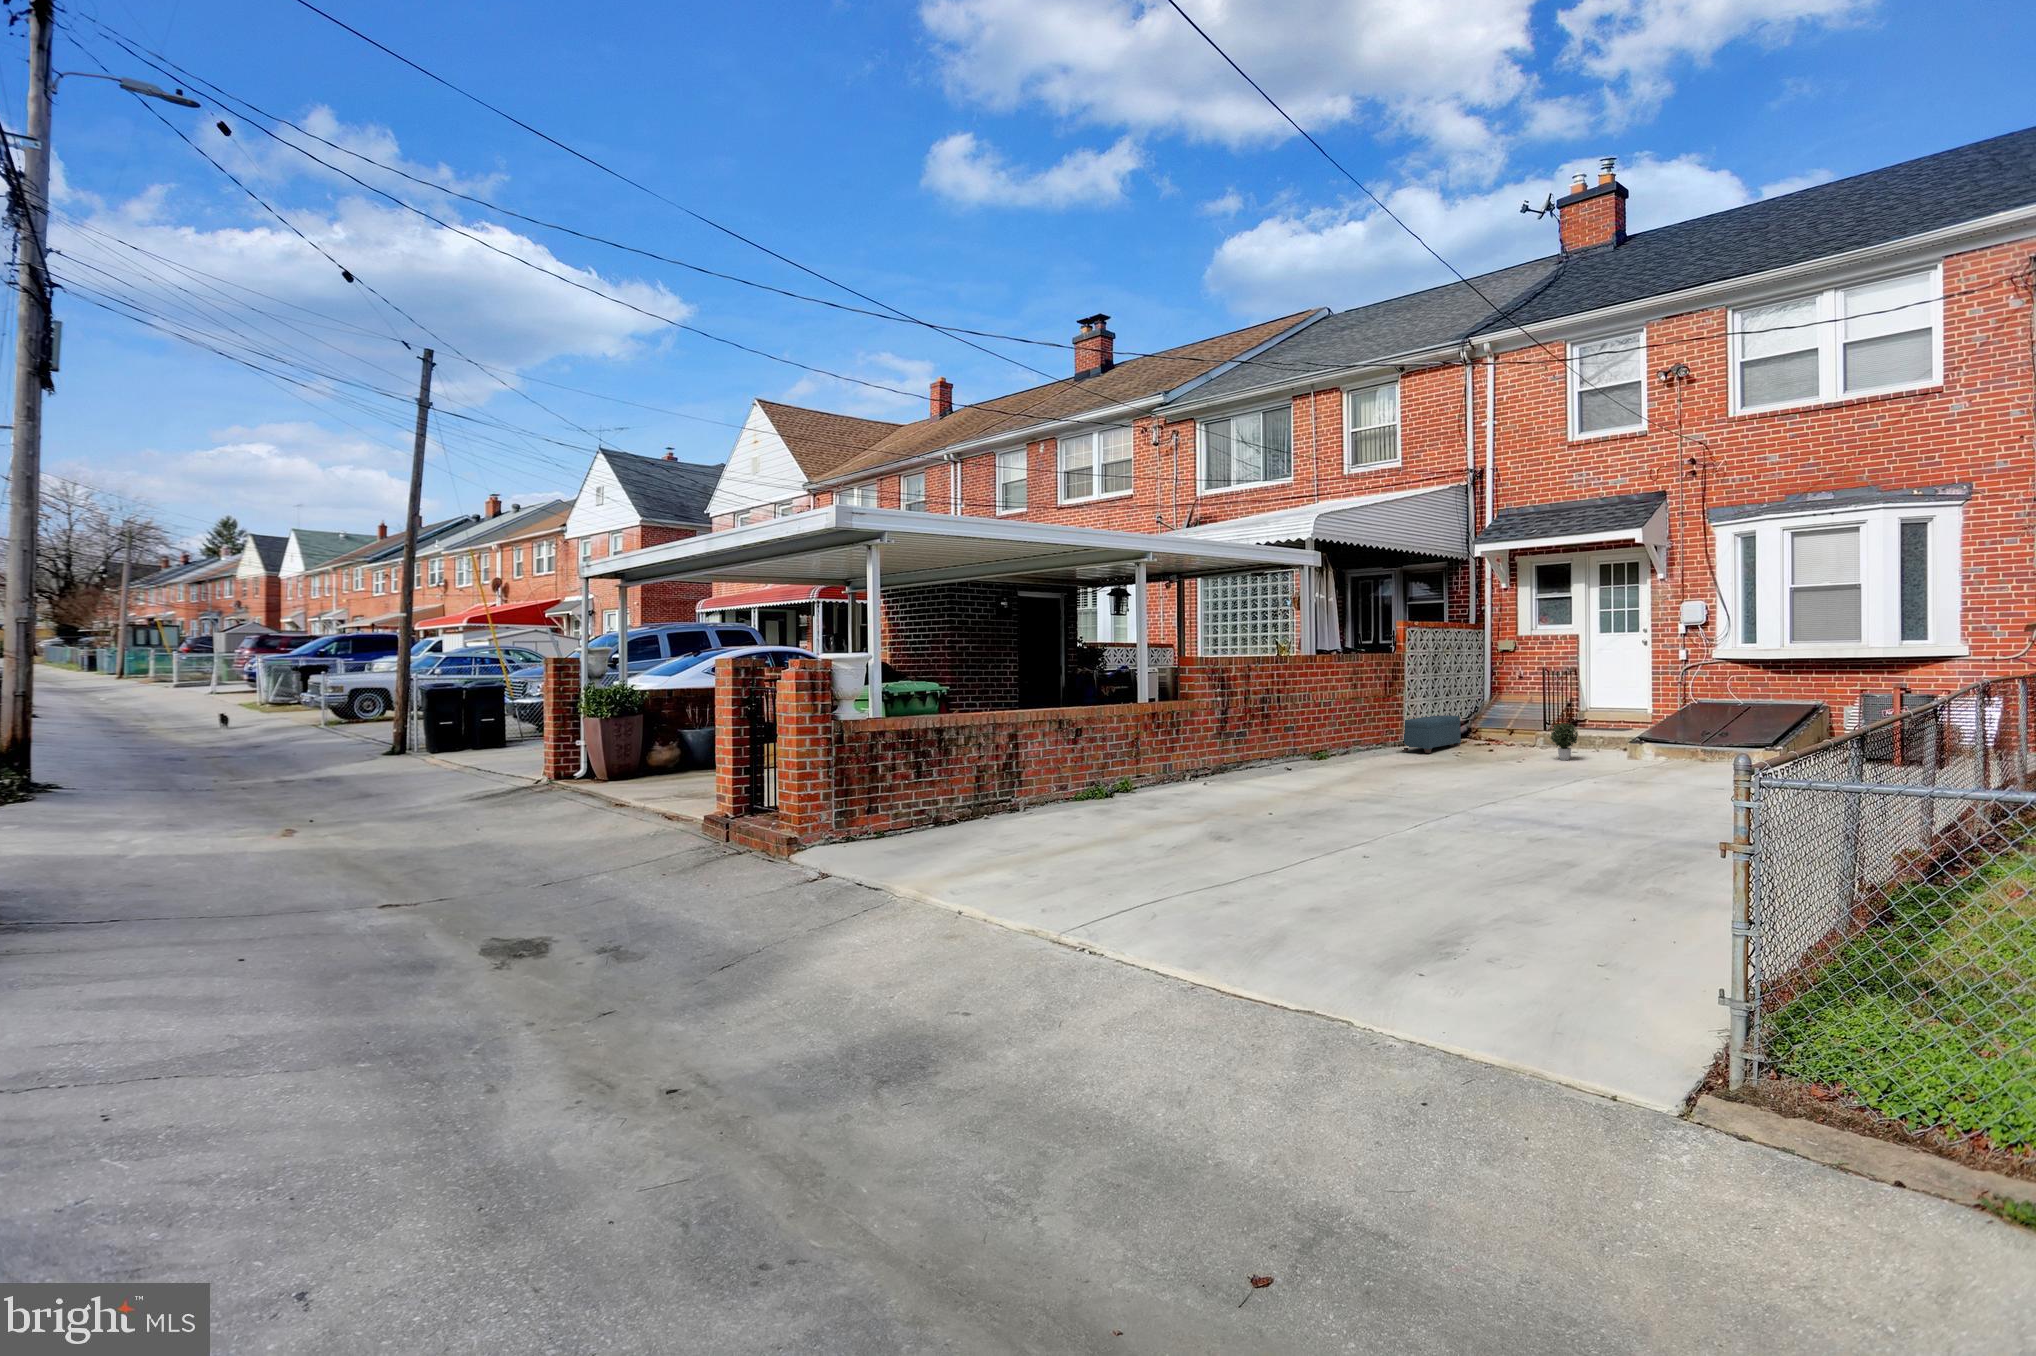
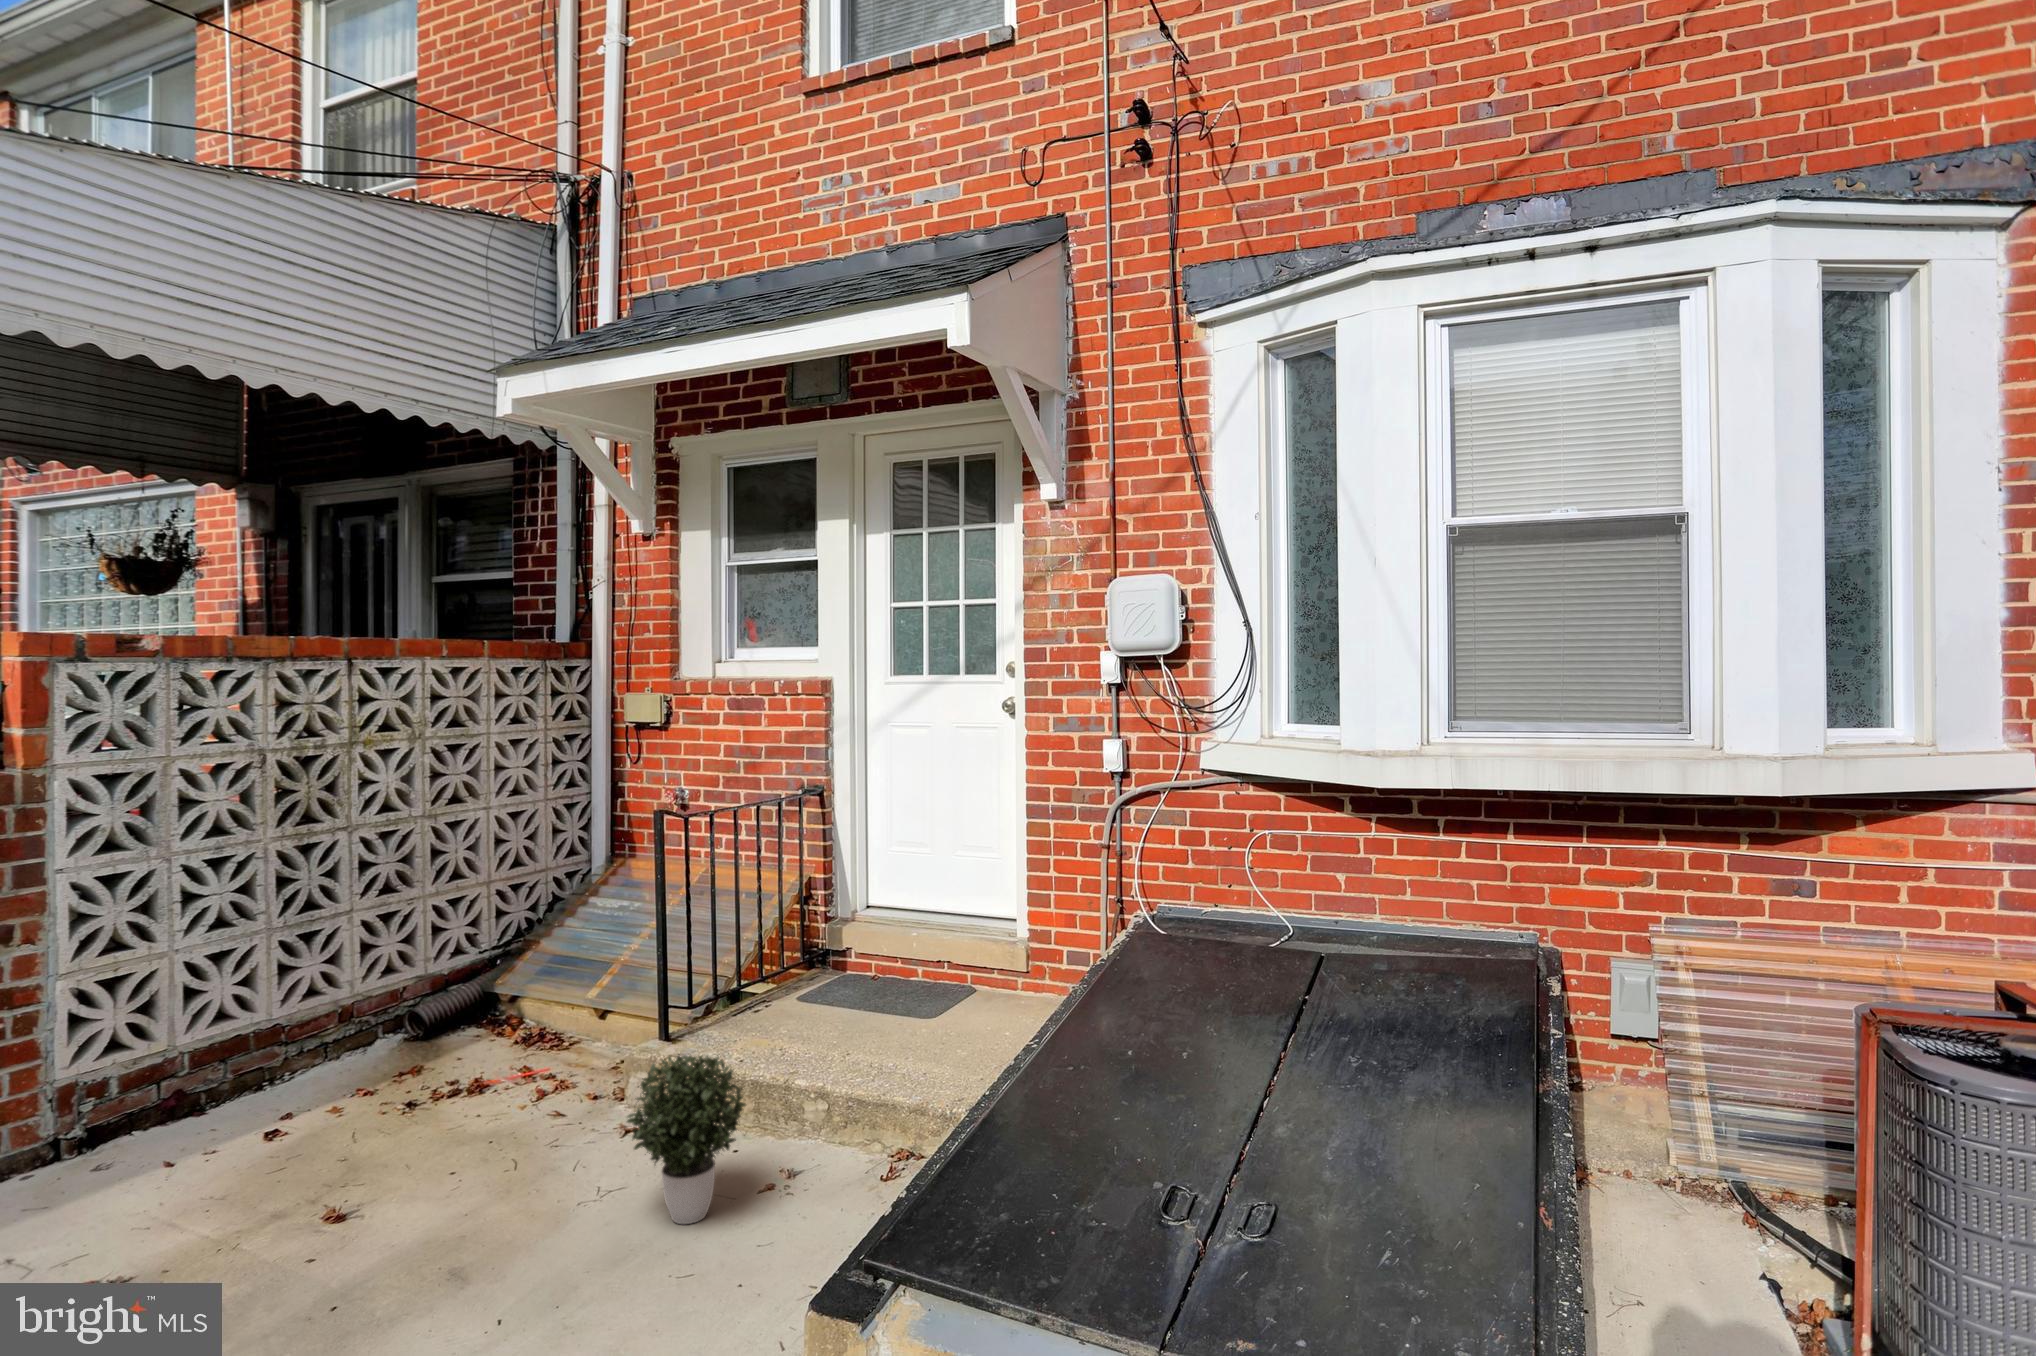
bench: present [1402,715,1461,753] -> none [104,956,434,1172]

